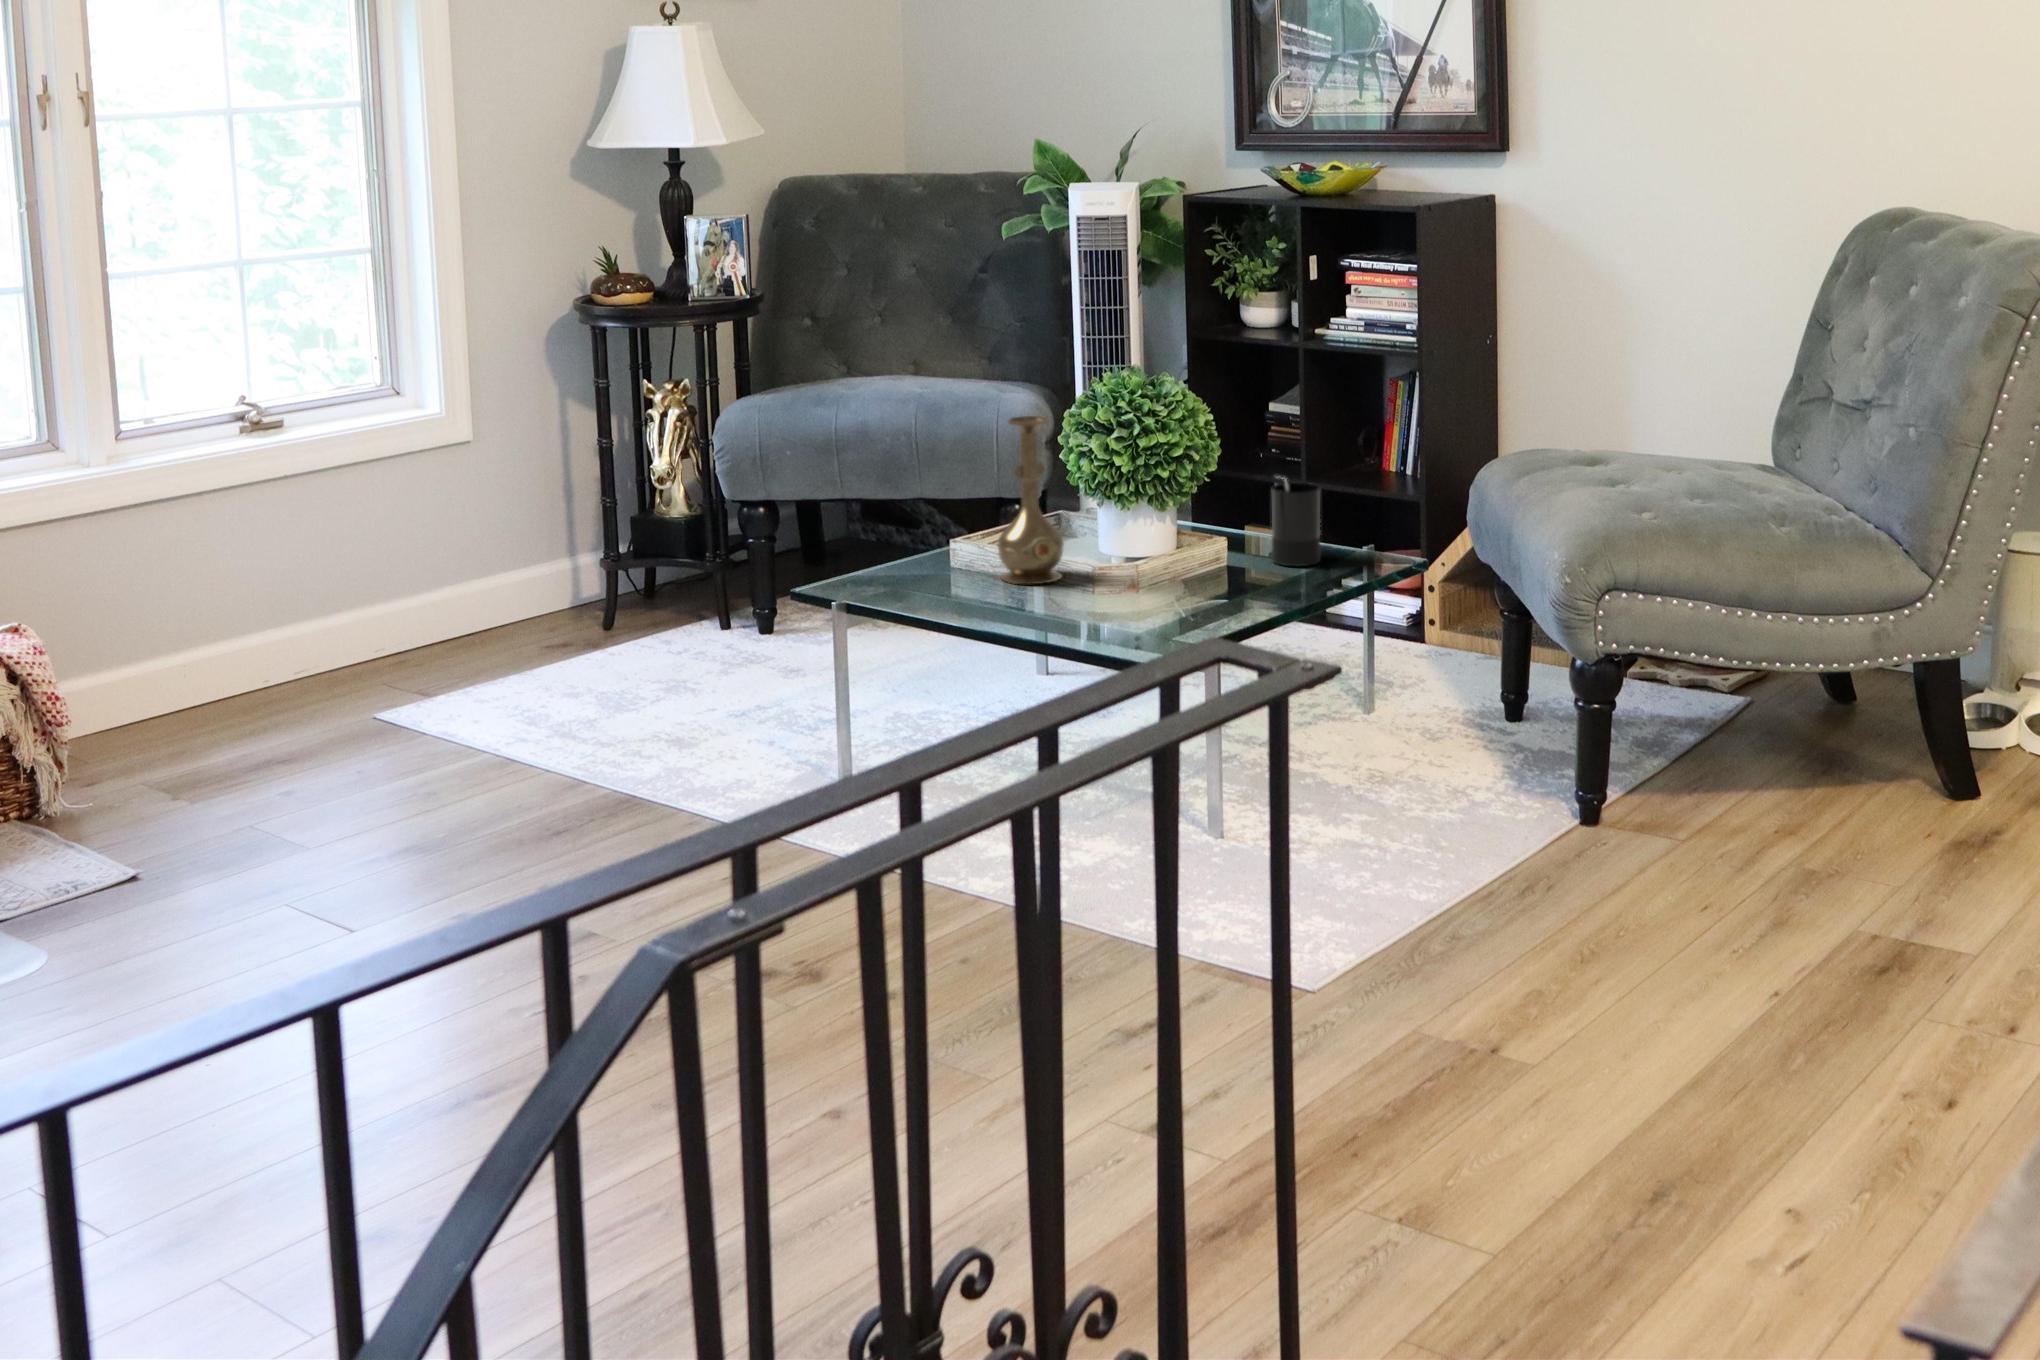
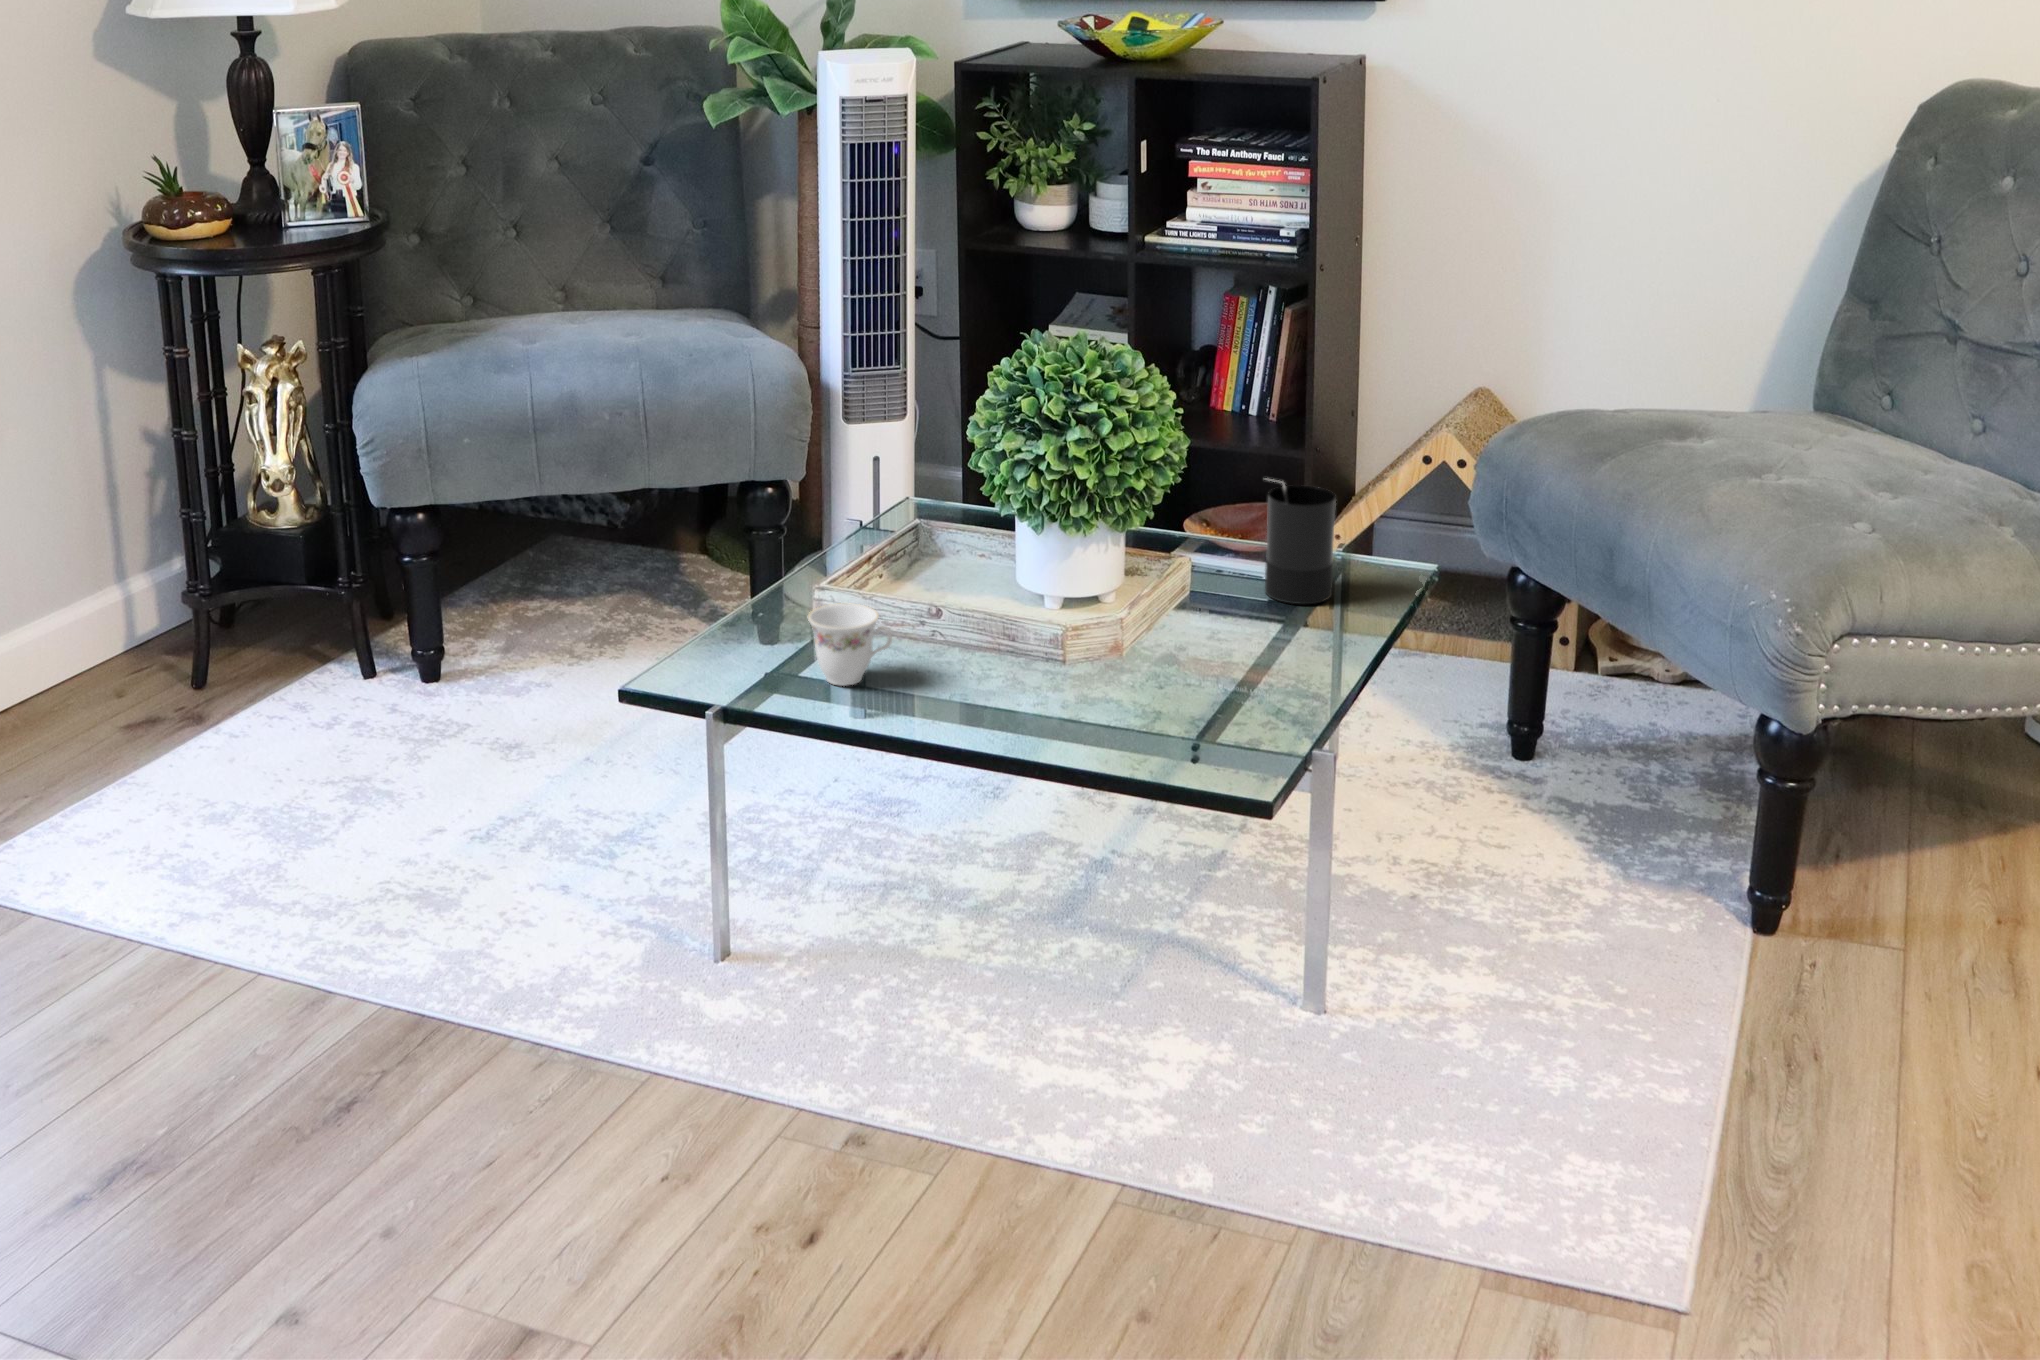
vase: present [998,416,1064,584] -> none [938,427,1033,673]
teacup: none [897,531,952,584] -> present [808,603,892,686]

